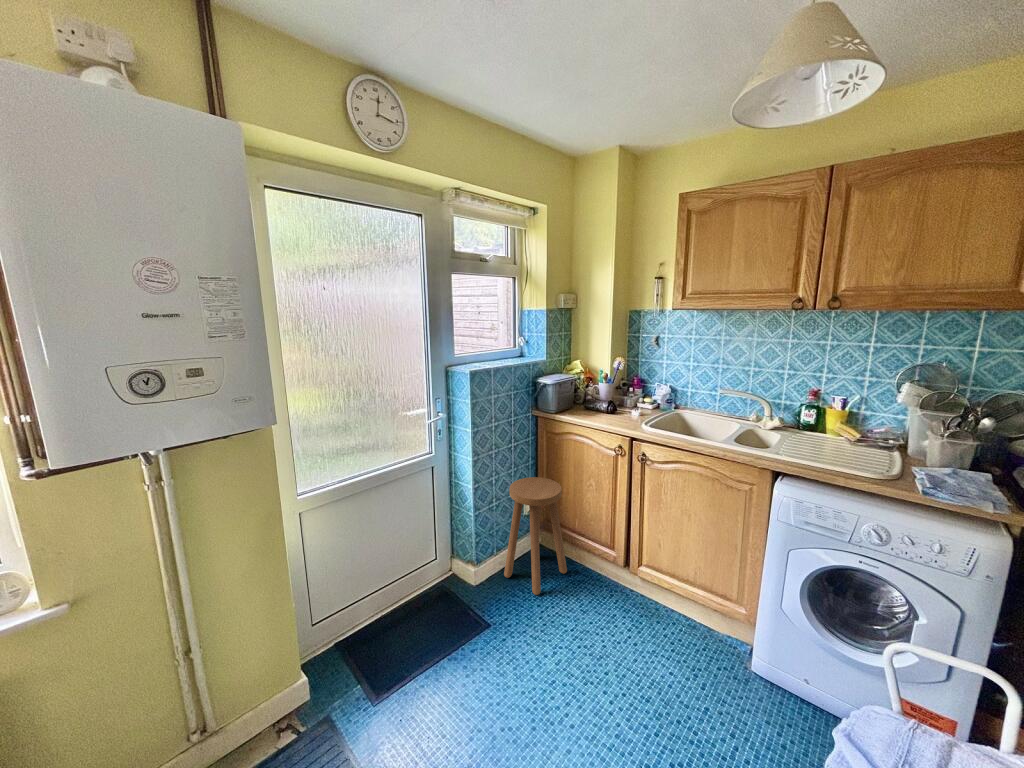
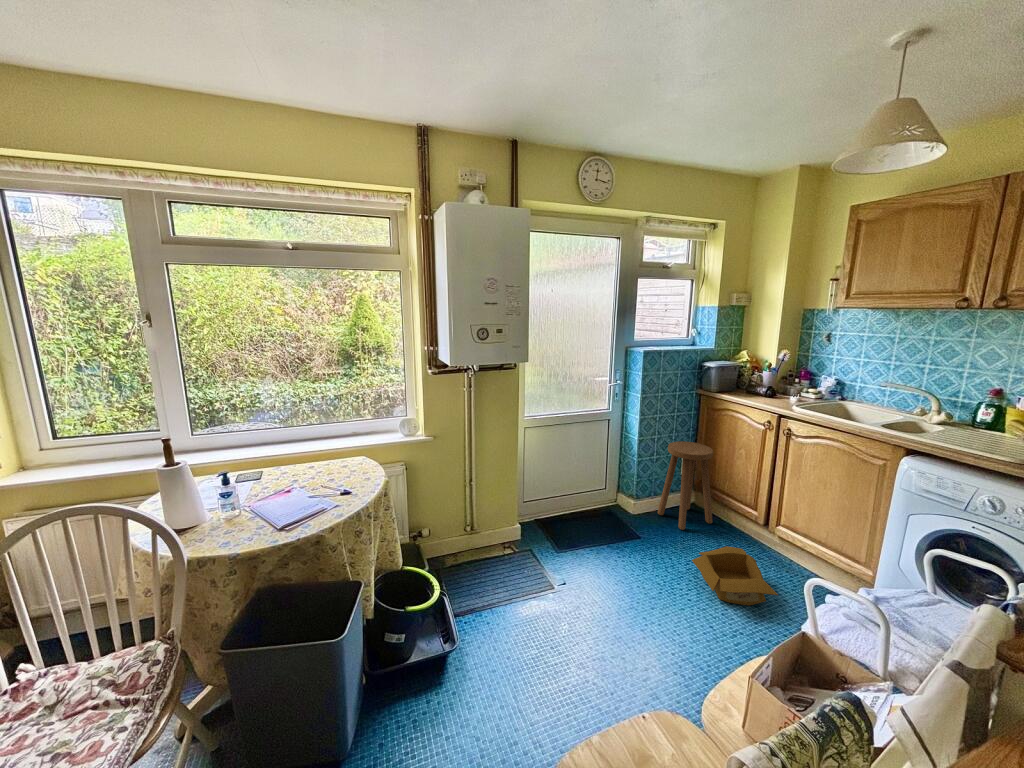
cardboard box: none [562,615,674,710] -> present [692,546,778,606]

